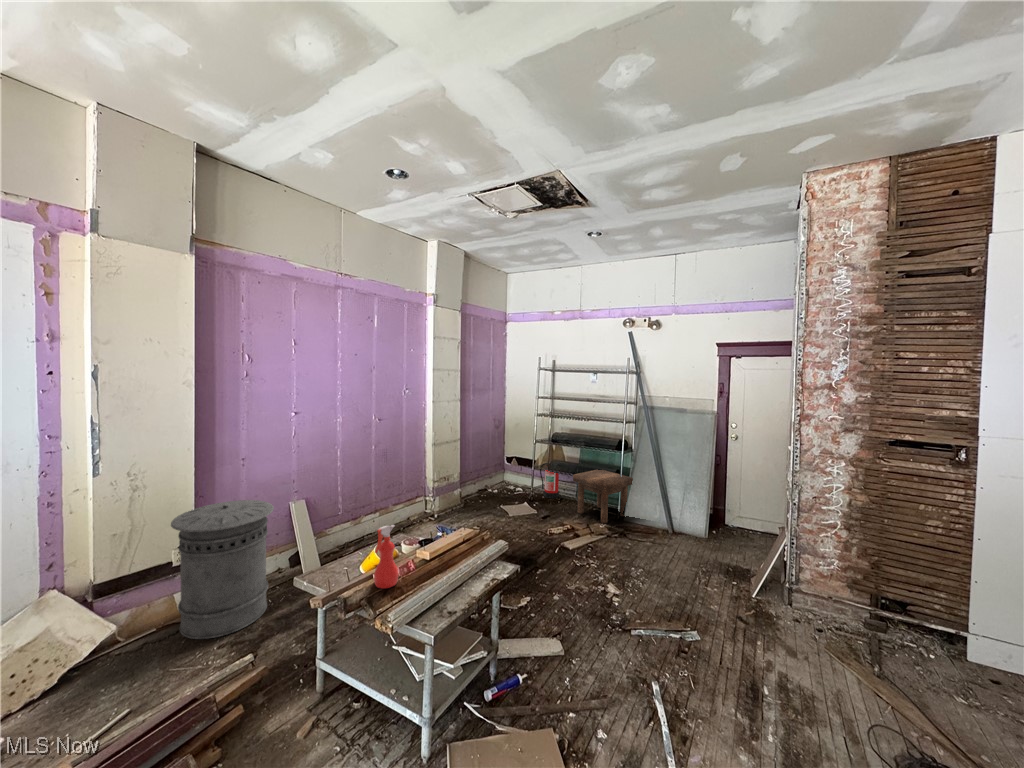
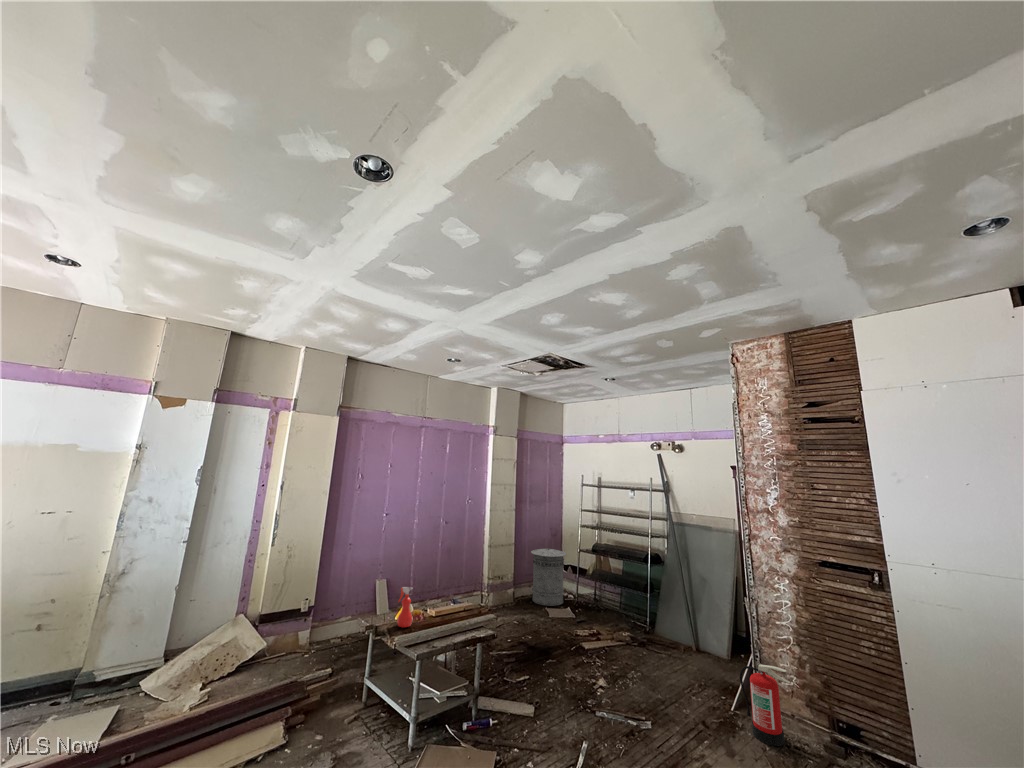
fire extinguisher: present [540,463,559,498] -> present [740,664,790,746]
stool: present [573,469,633,523] -> none [607,581,663,634]
trash can: present [171,500,274,639] -> present [531,548,566,606]

